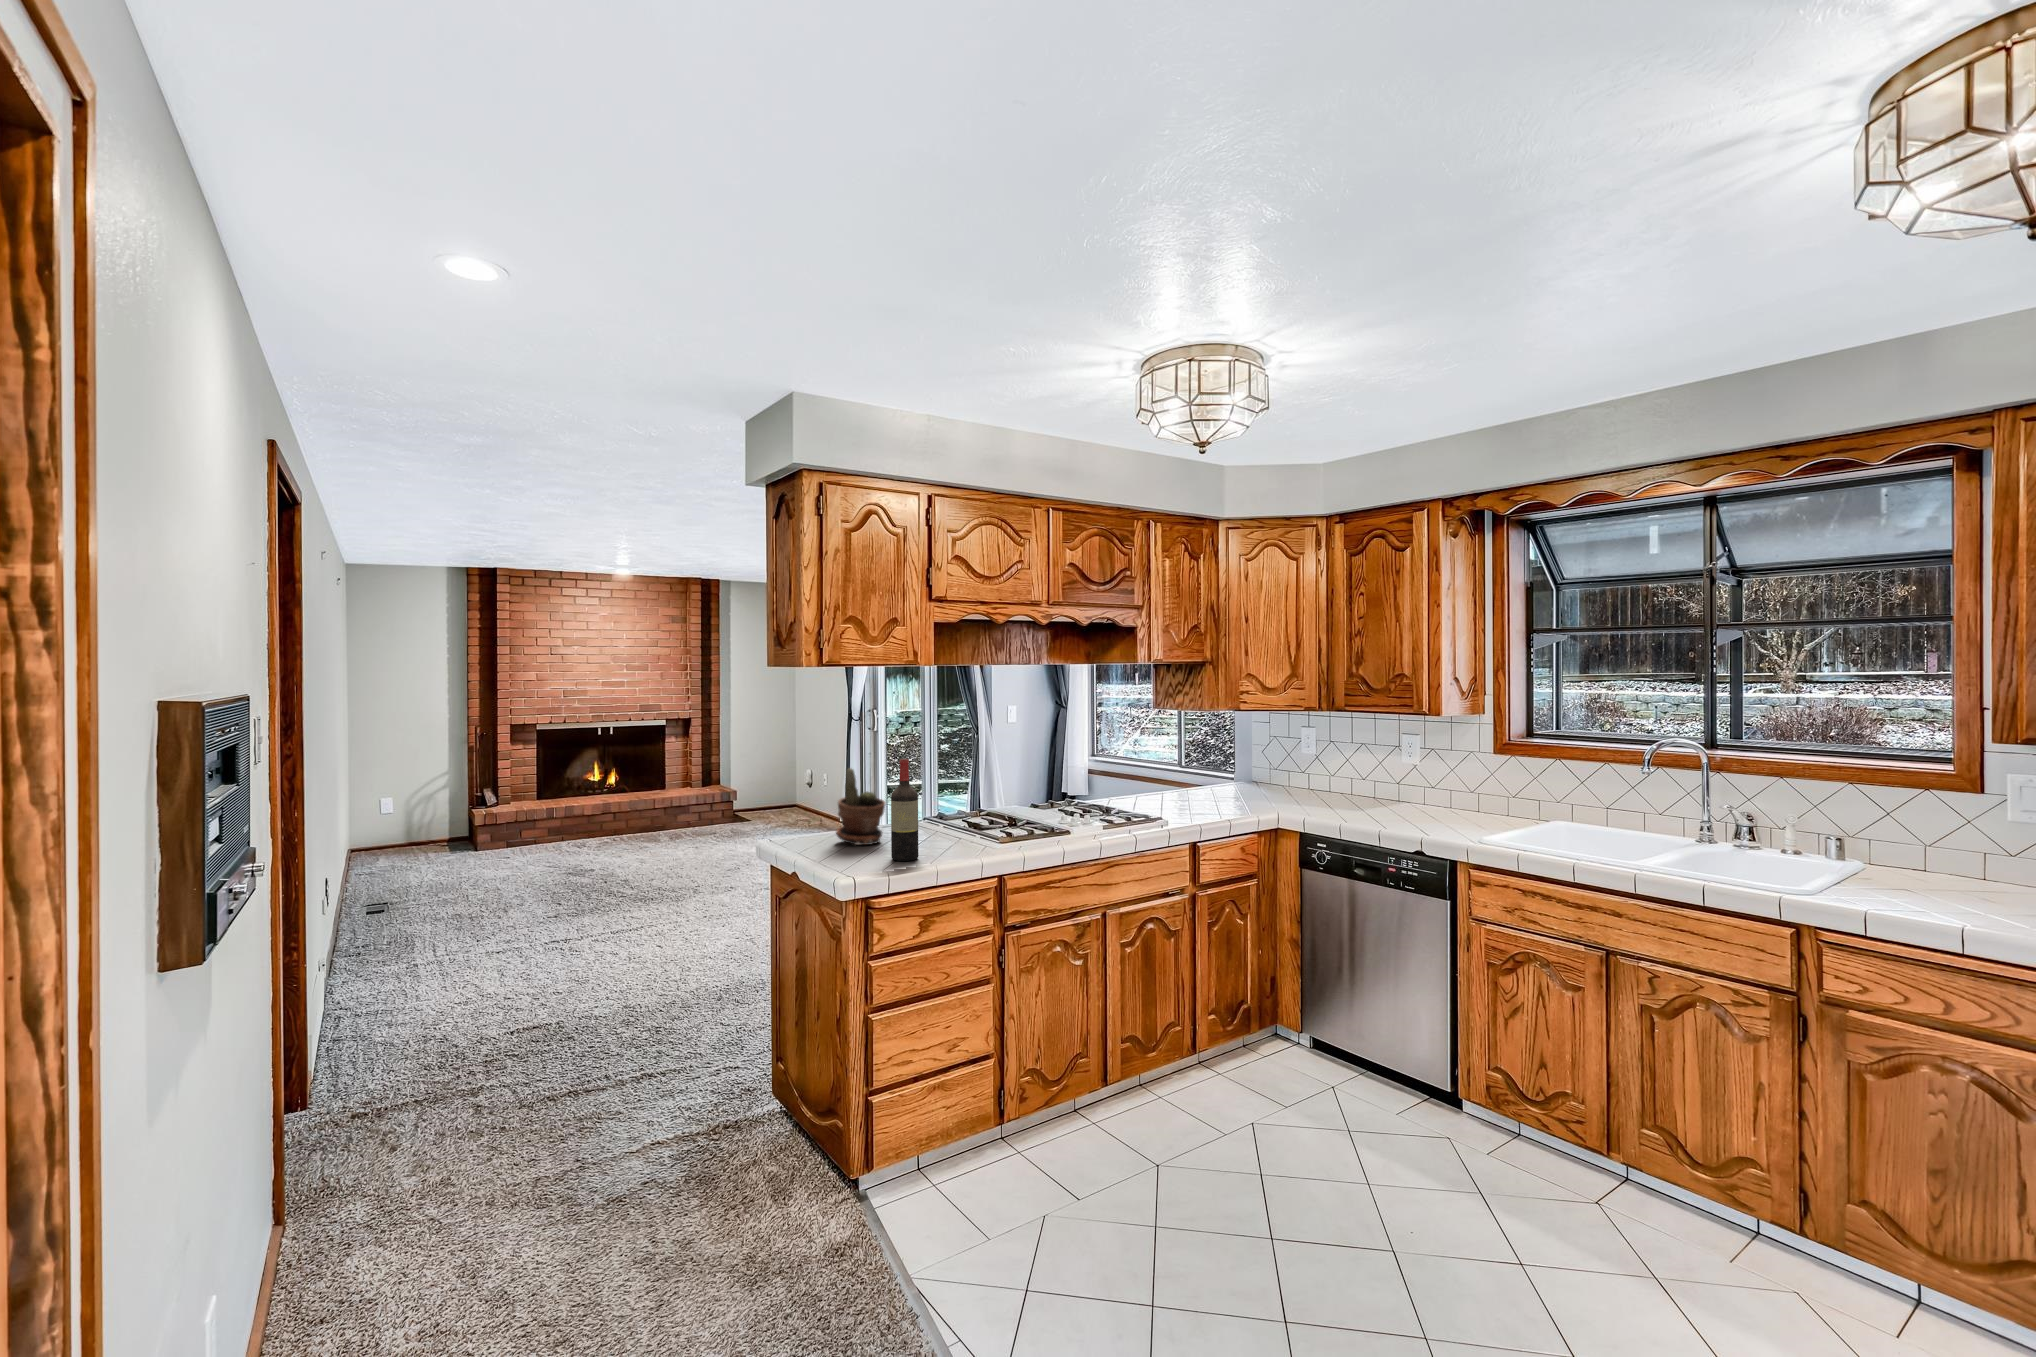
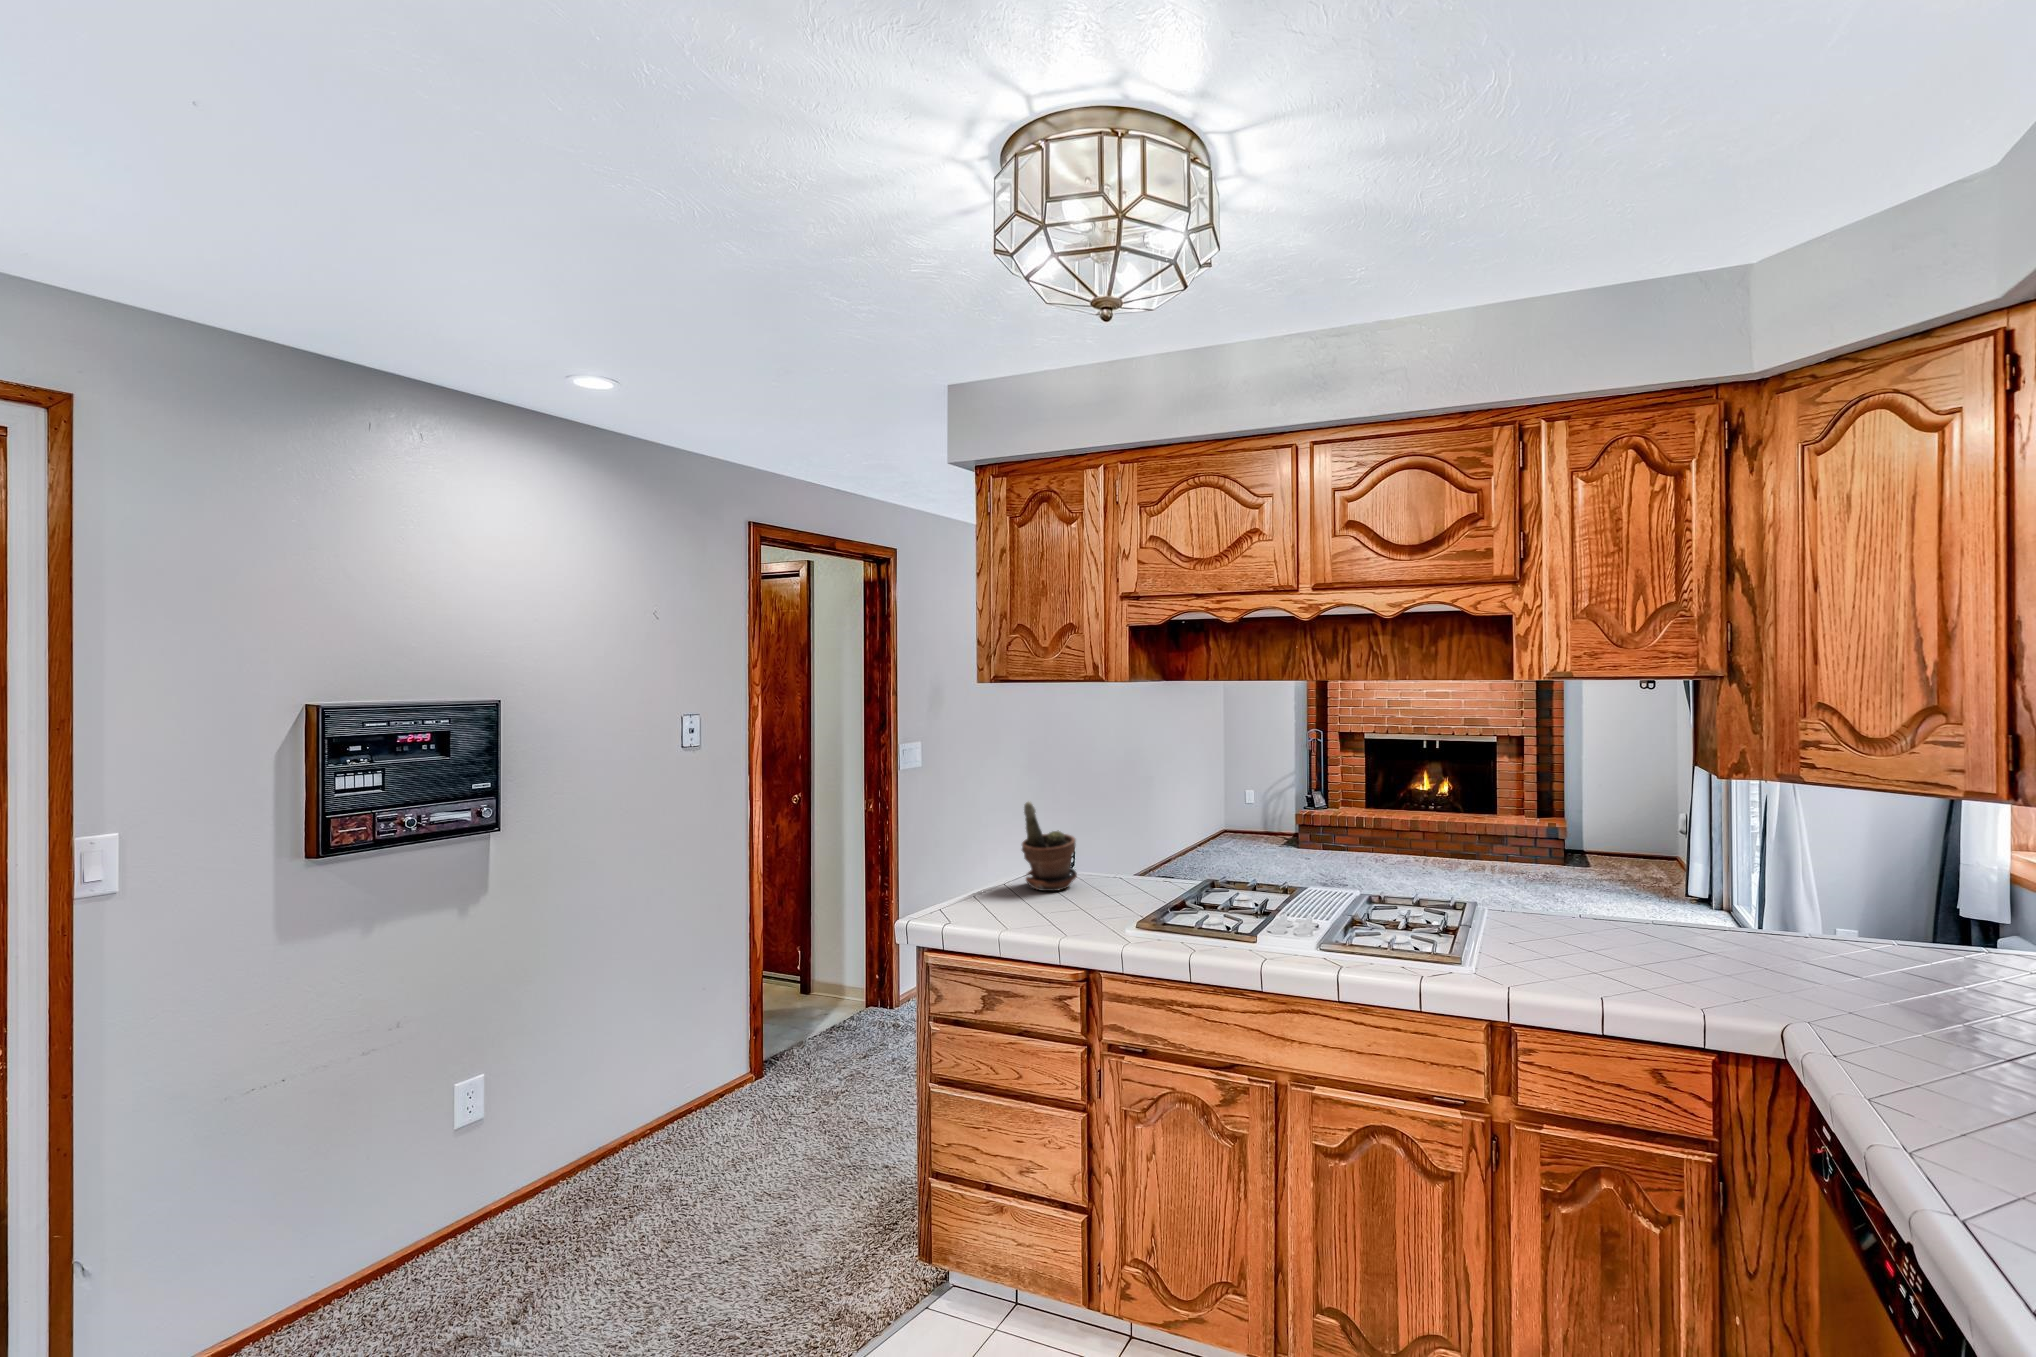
wine bottle: present [891,759,919,861] -> none [975,796,1008,916]

